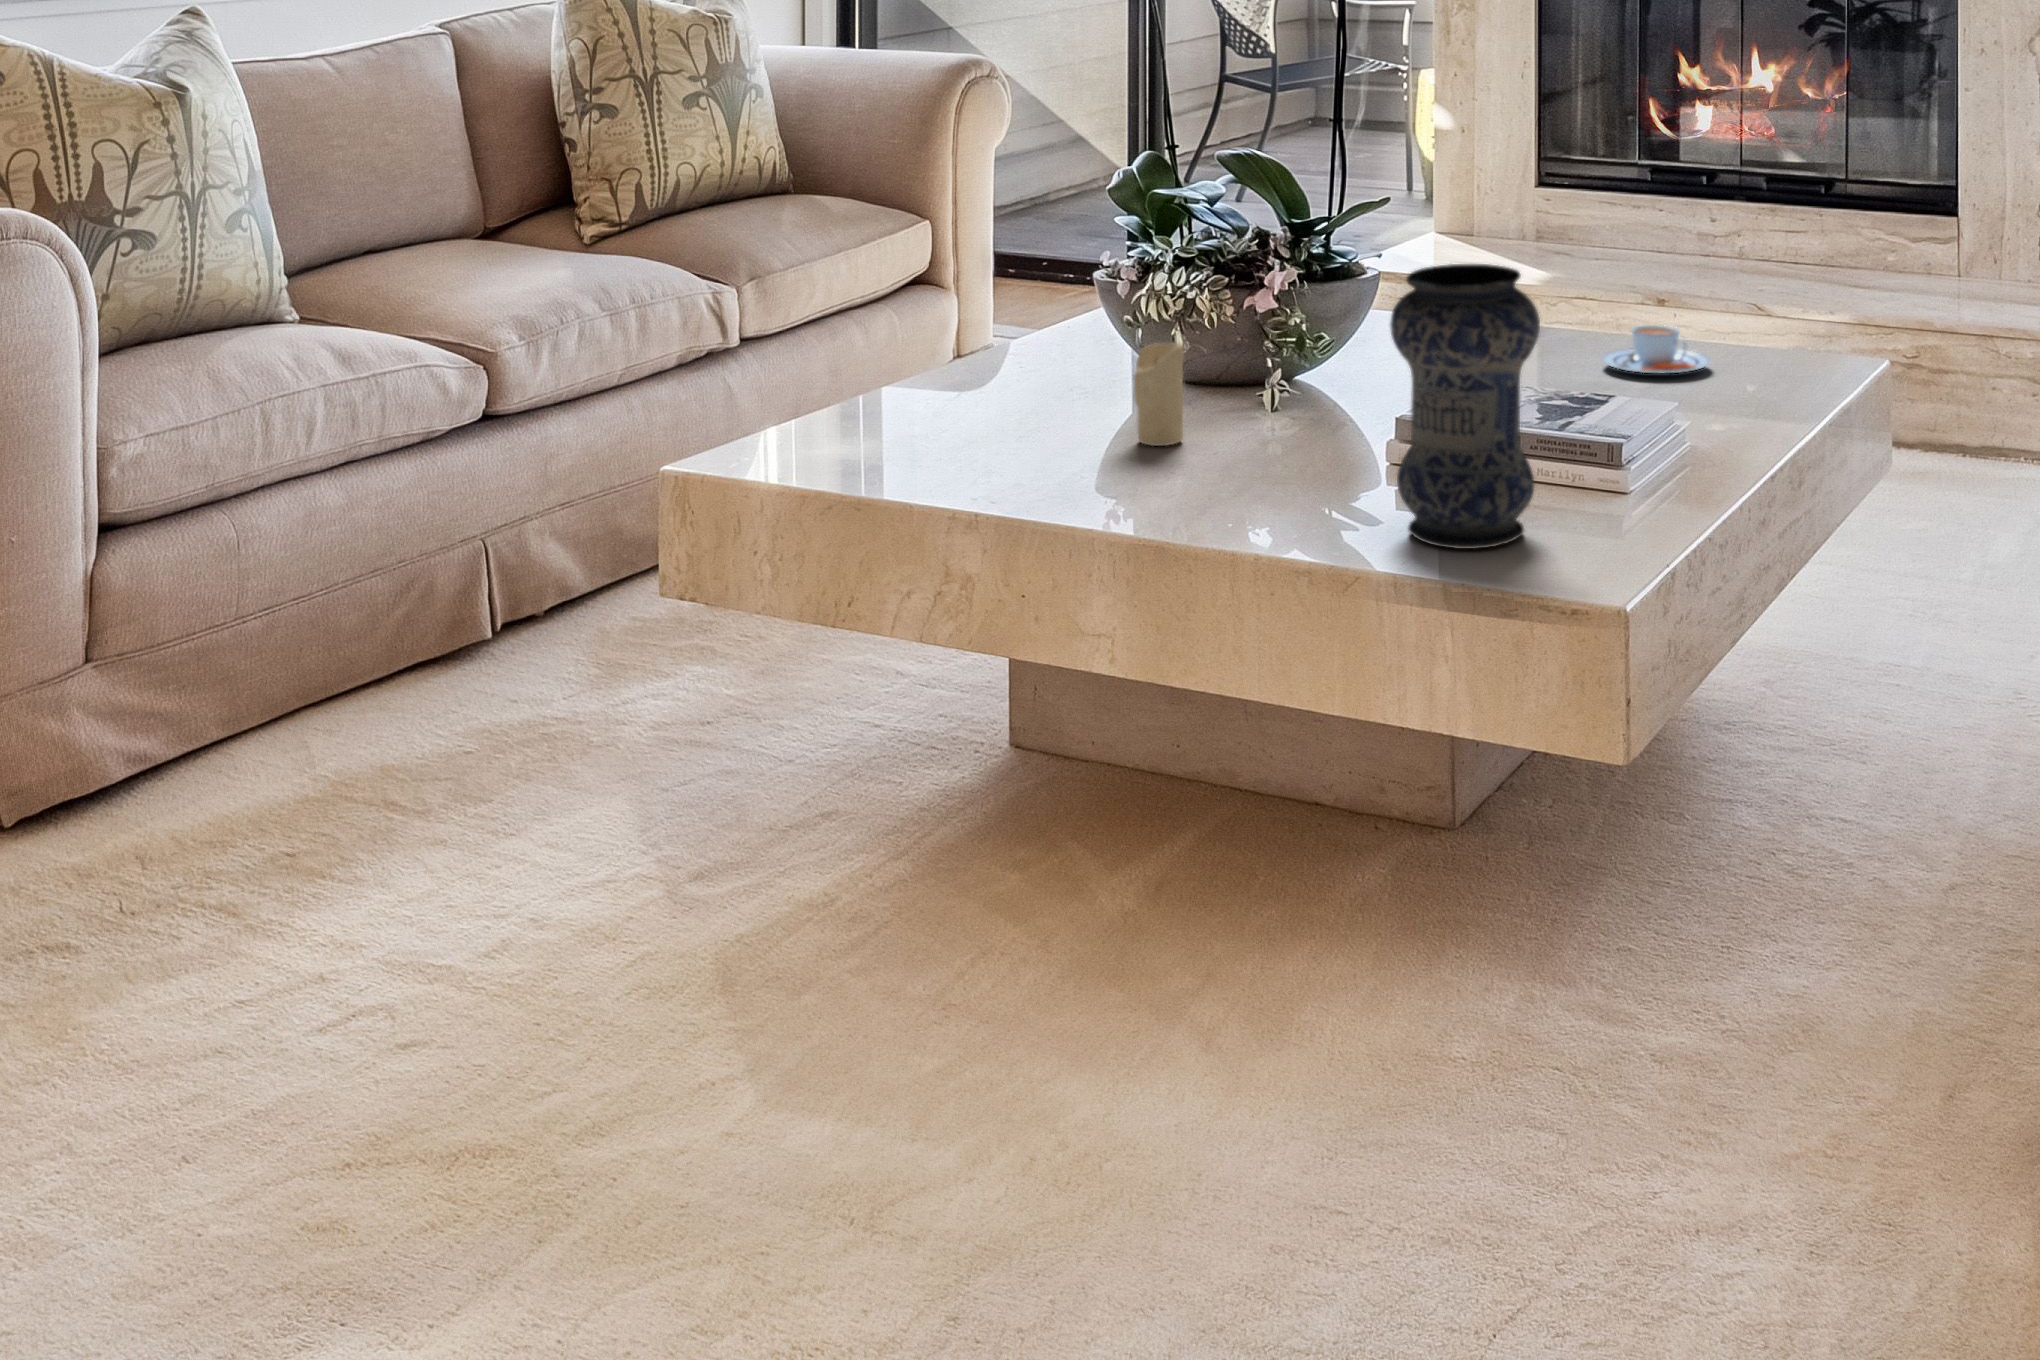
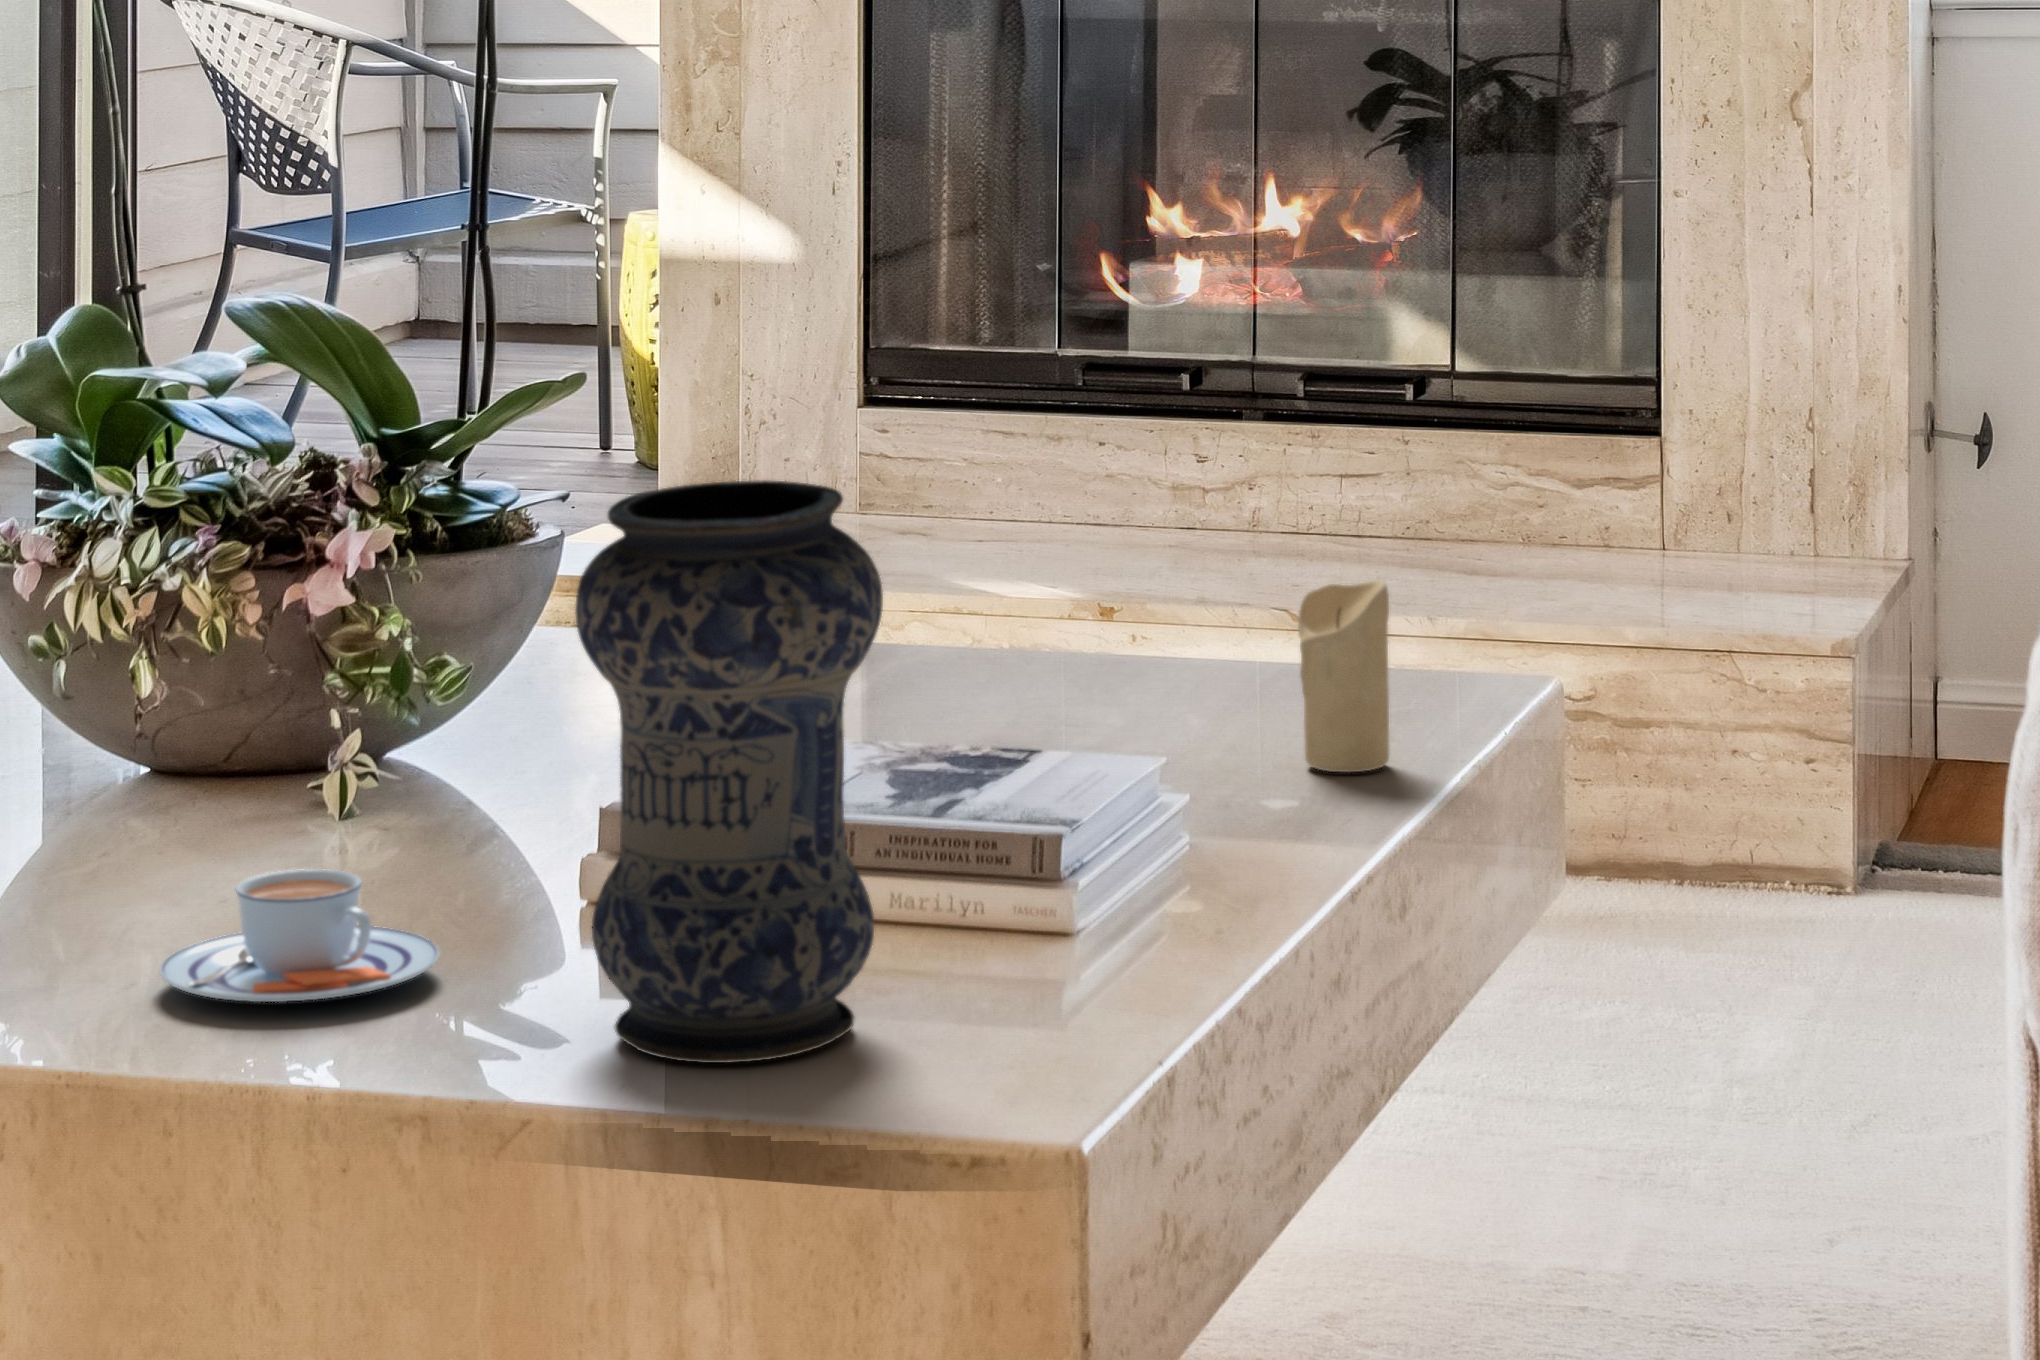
teacup: present [1602,325,1710,373] -> present [159,869,440,1002]
candle: present [1133,343,1184,446] -> present [1298,581,1389,772]

